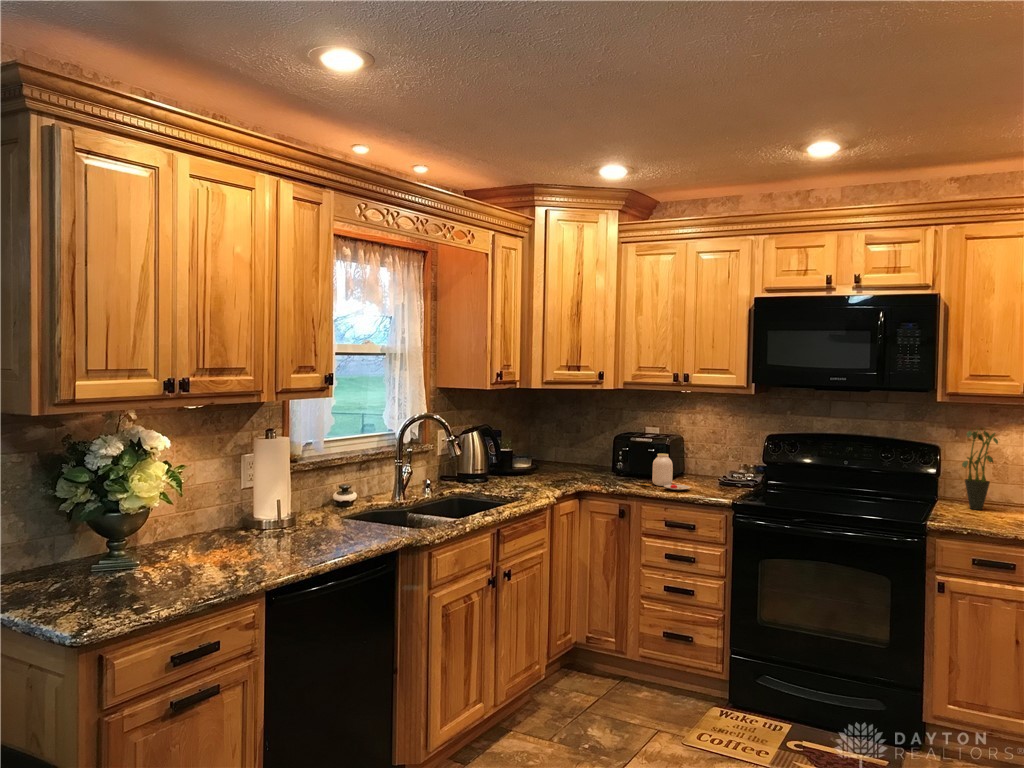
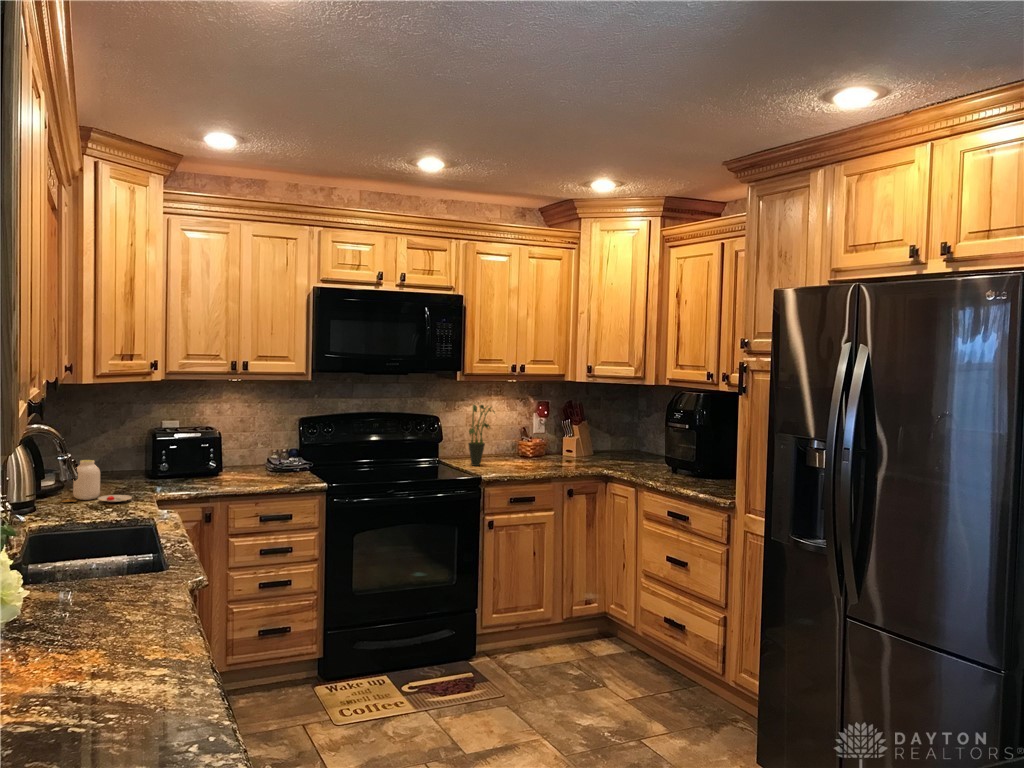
jar: present [641,454,690,490] -> present [62,460,132,502]

